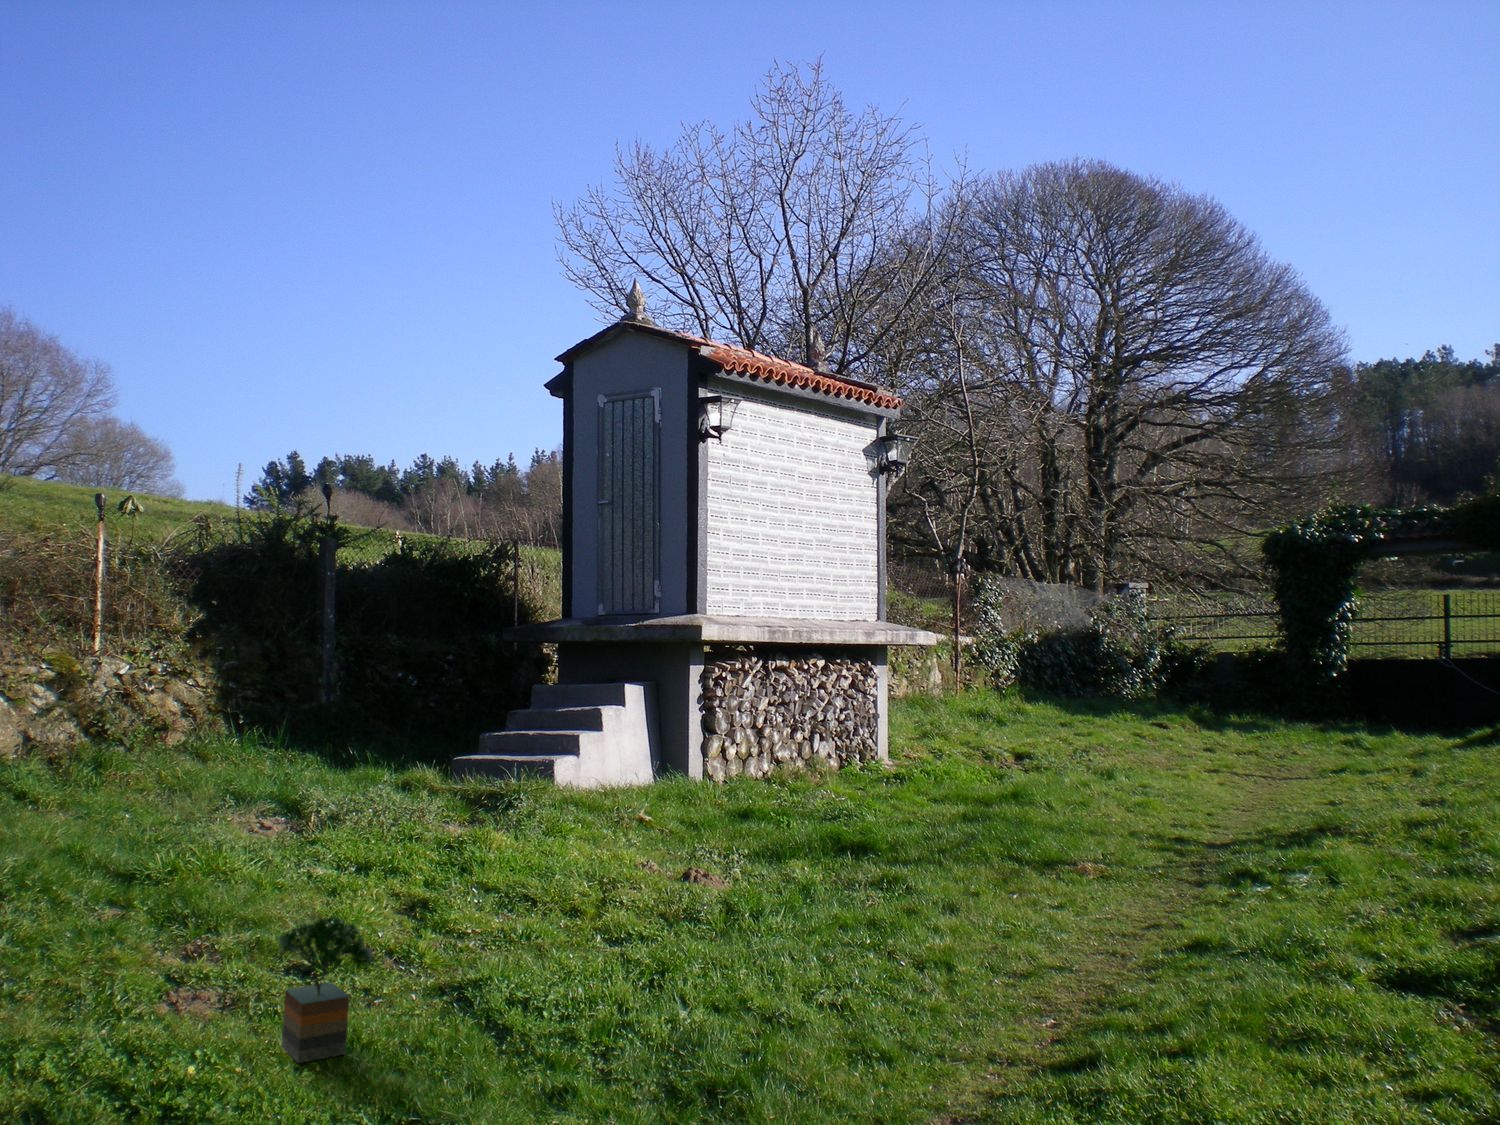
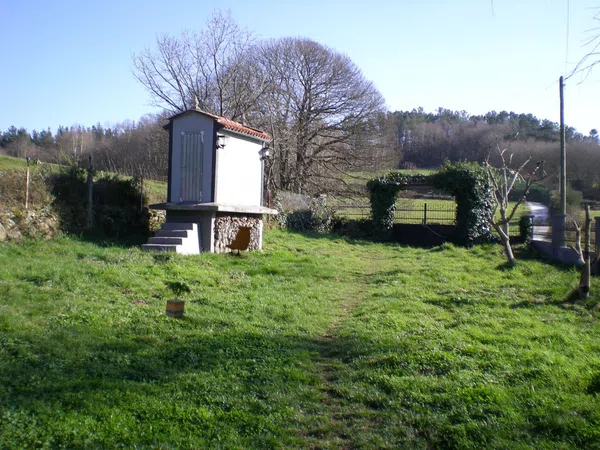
lounge chair: none [740,688,814,797] -> present [226,226,252,257]

